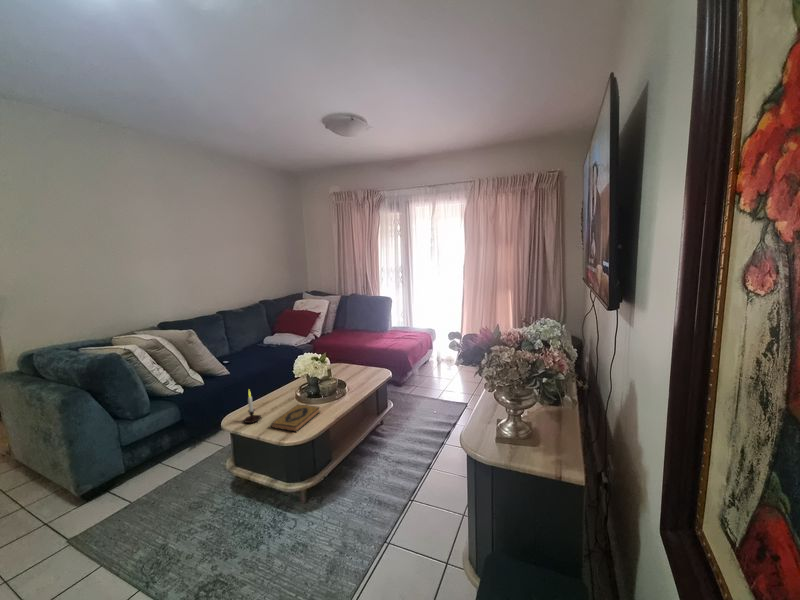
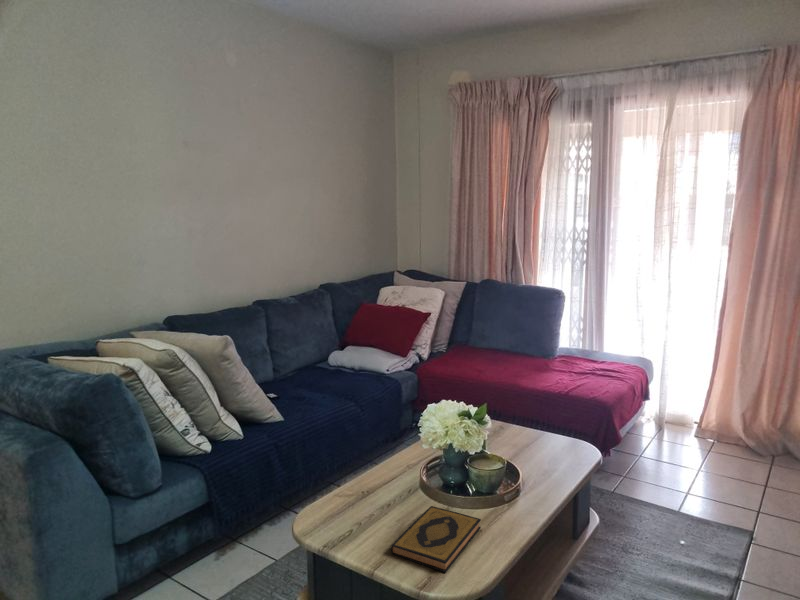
candle: present [244,391,261,423] -> none [334,469,369,536]

